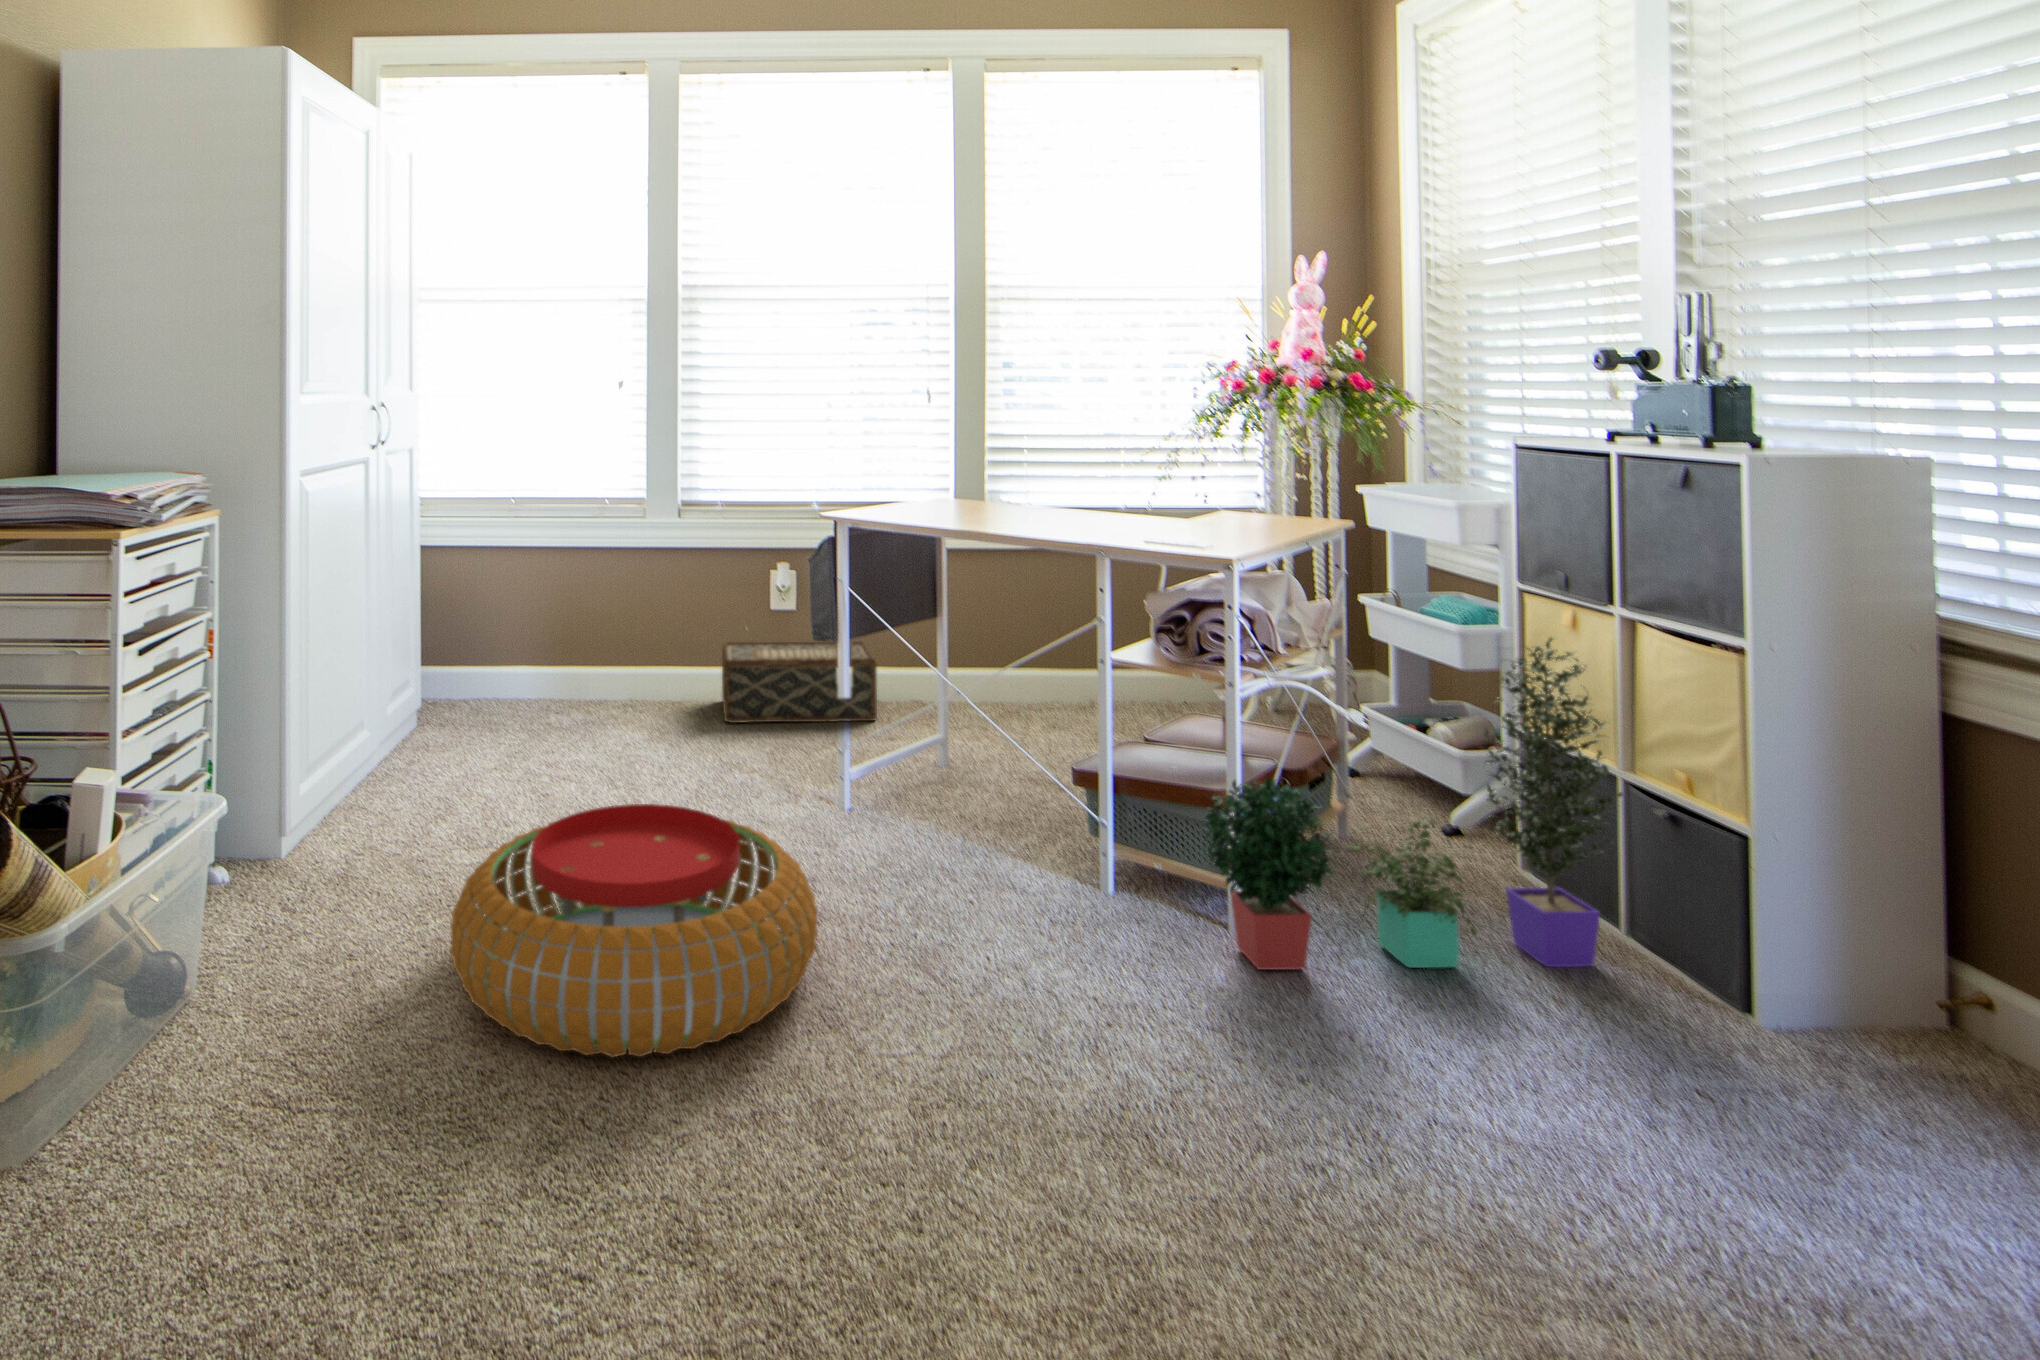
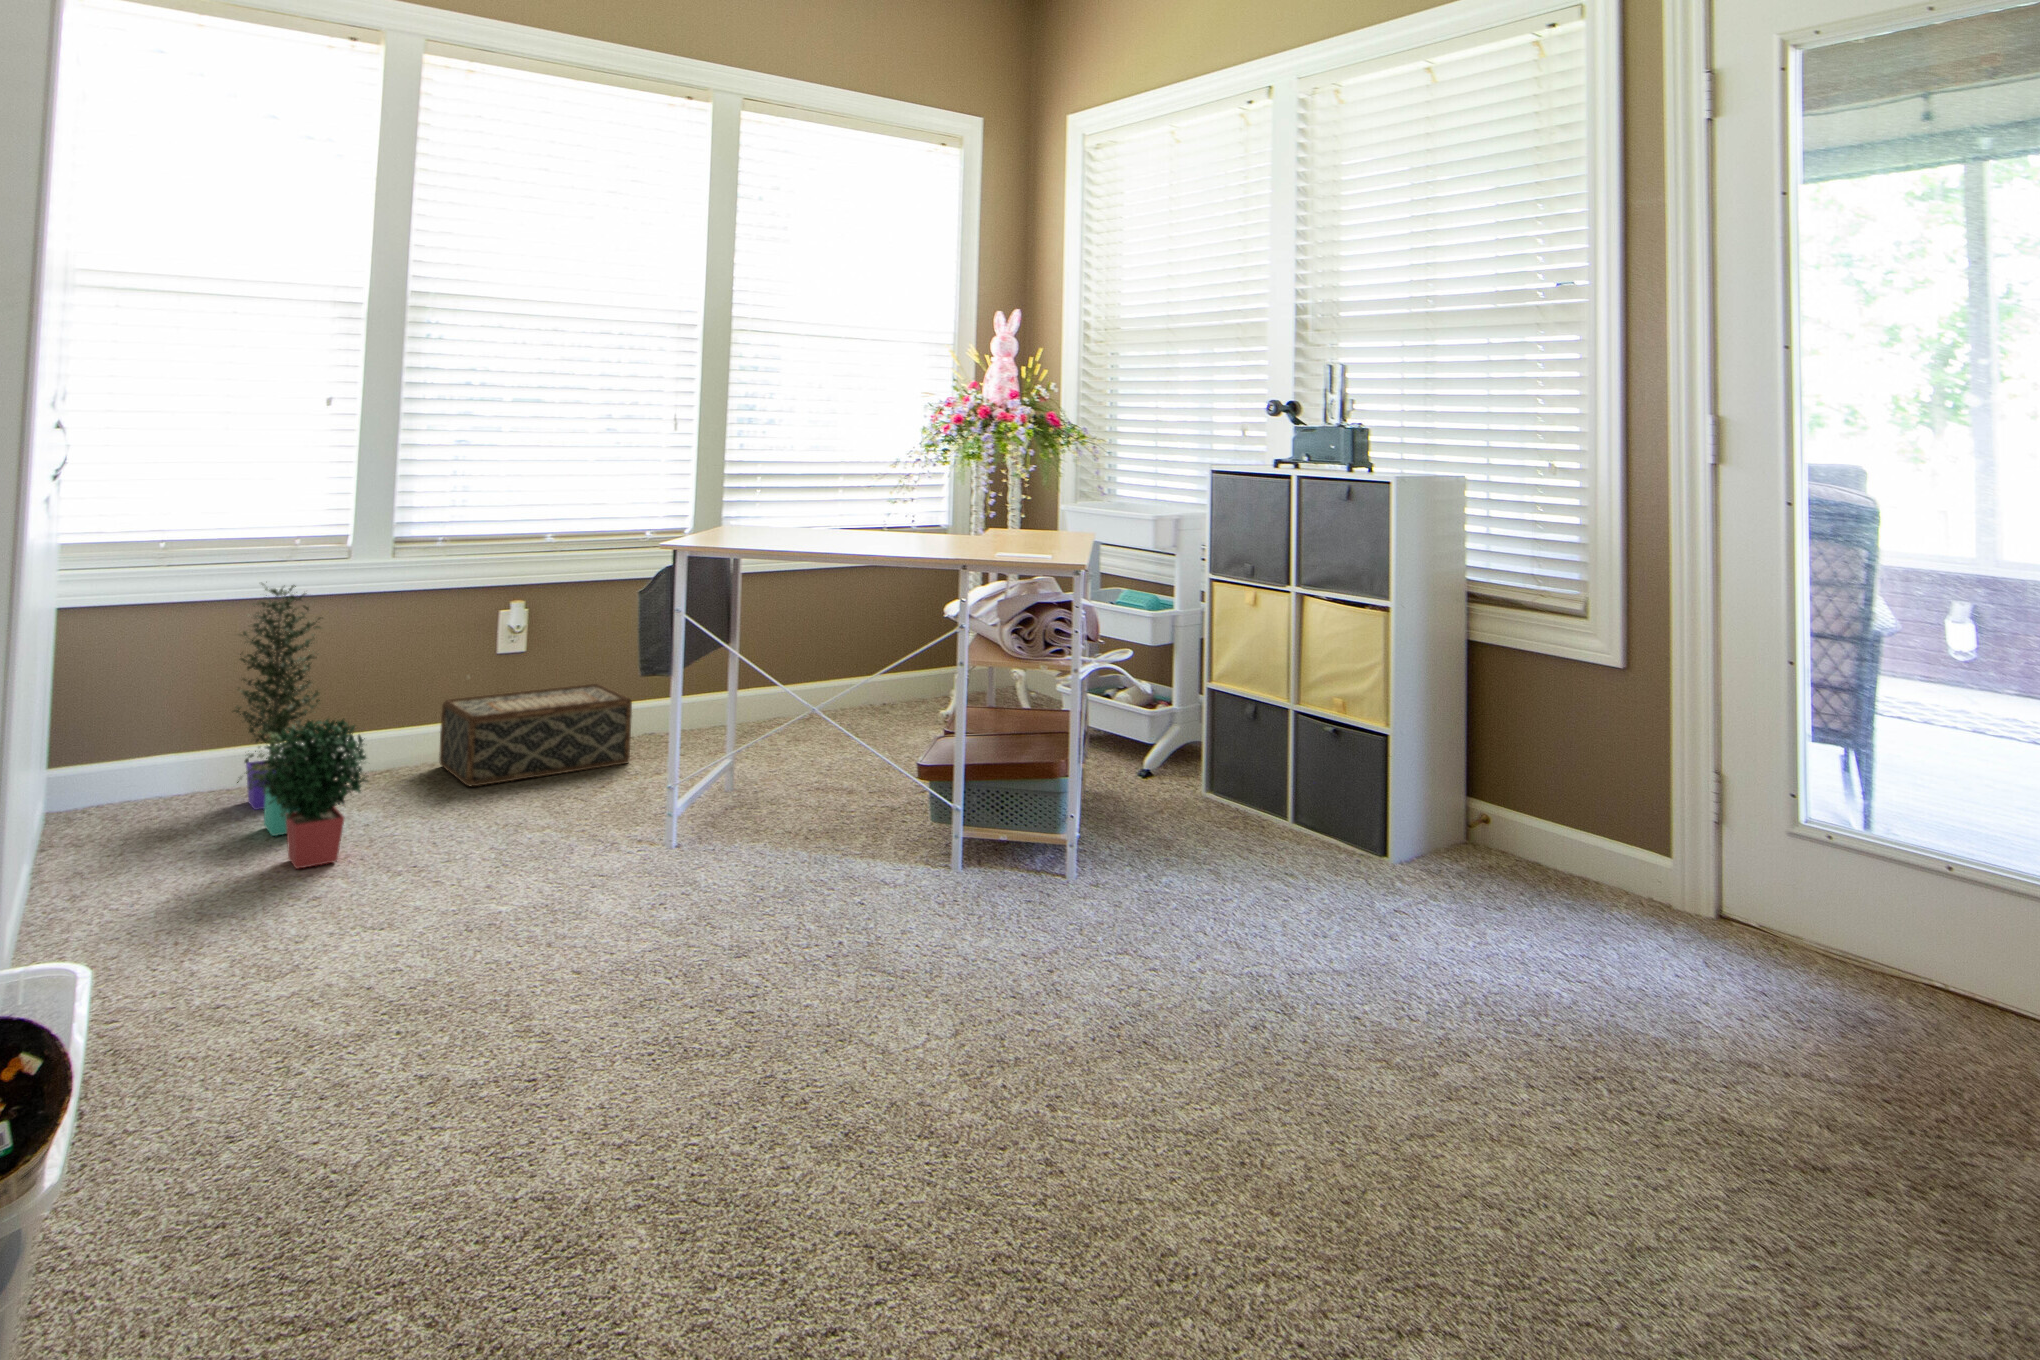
potted plant: present [1202,637,1623,970] -> present [234,584,368,868]
pouf: present [450,804,818,1057] -> none [409,852,813,1115]

